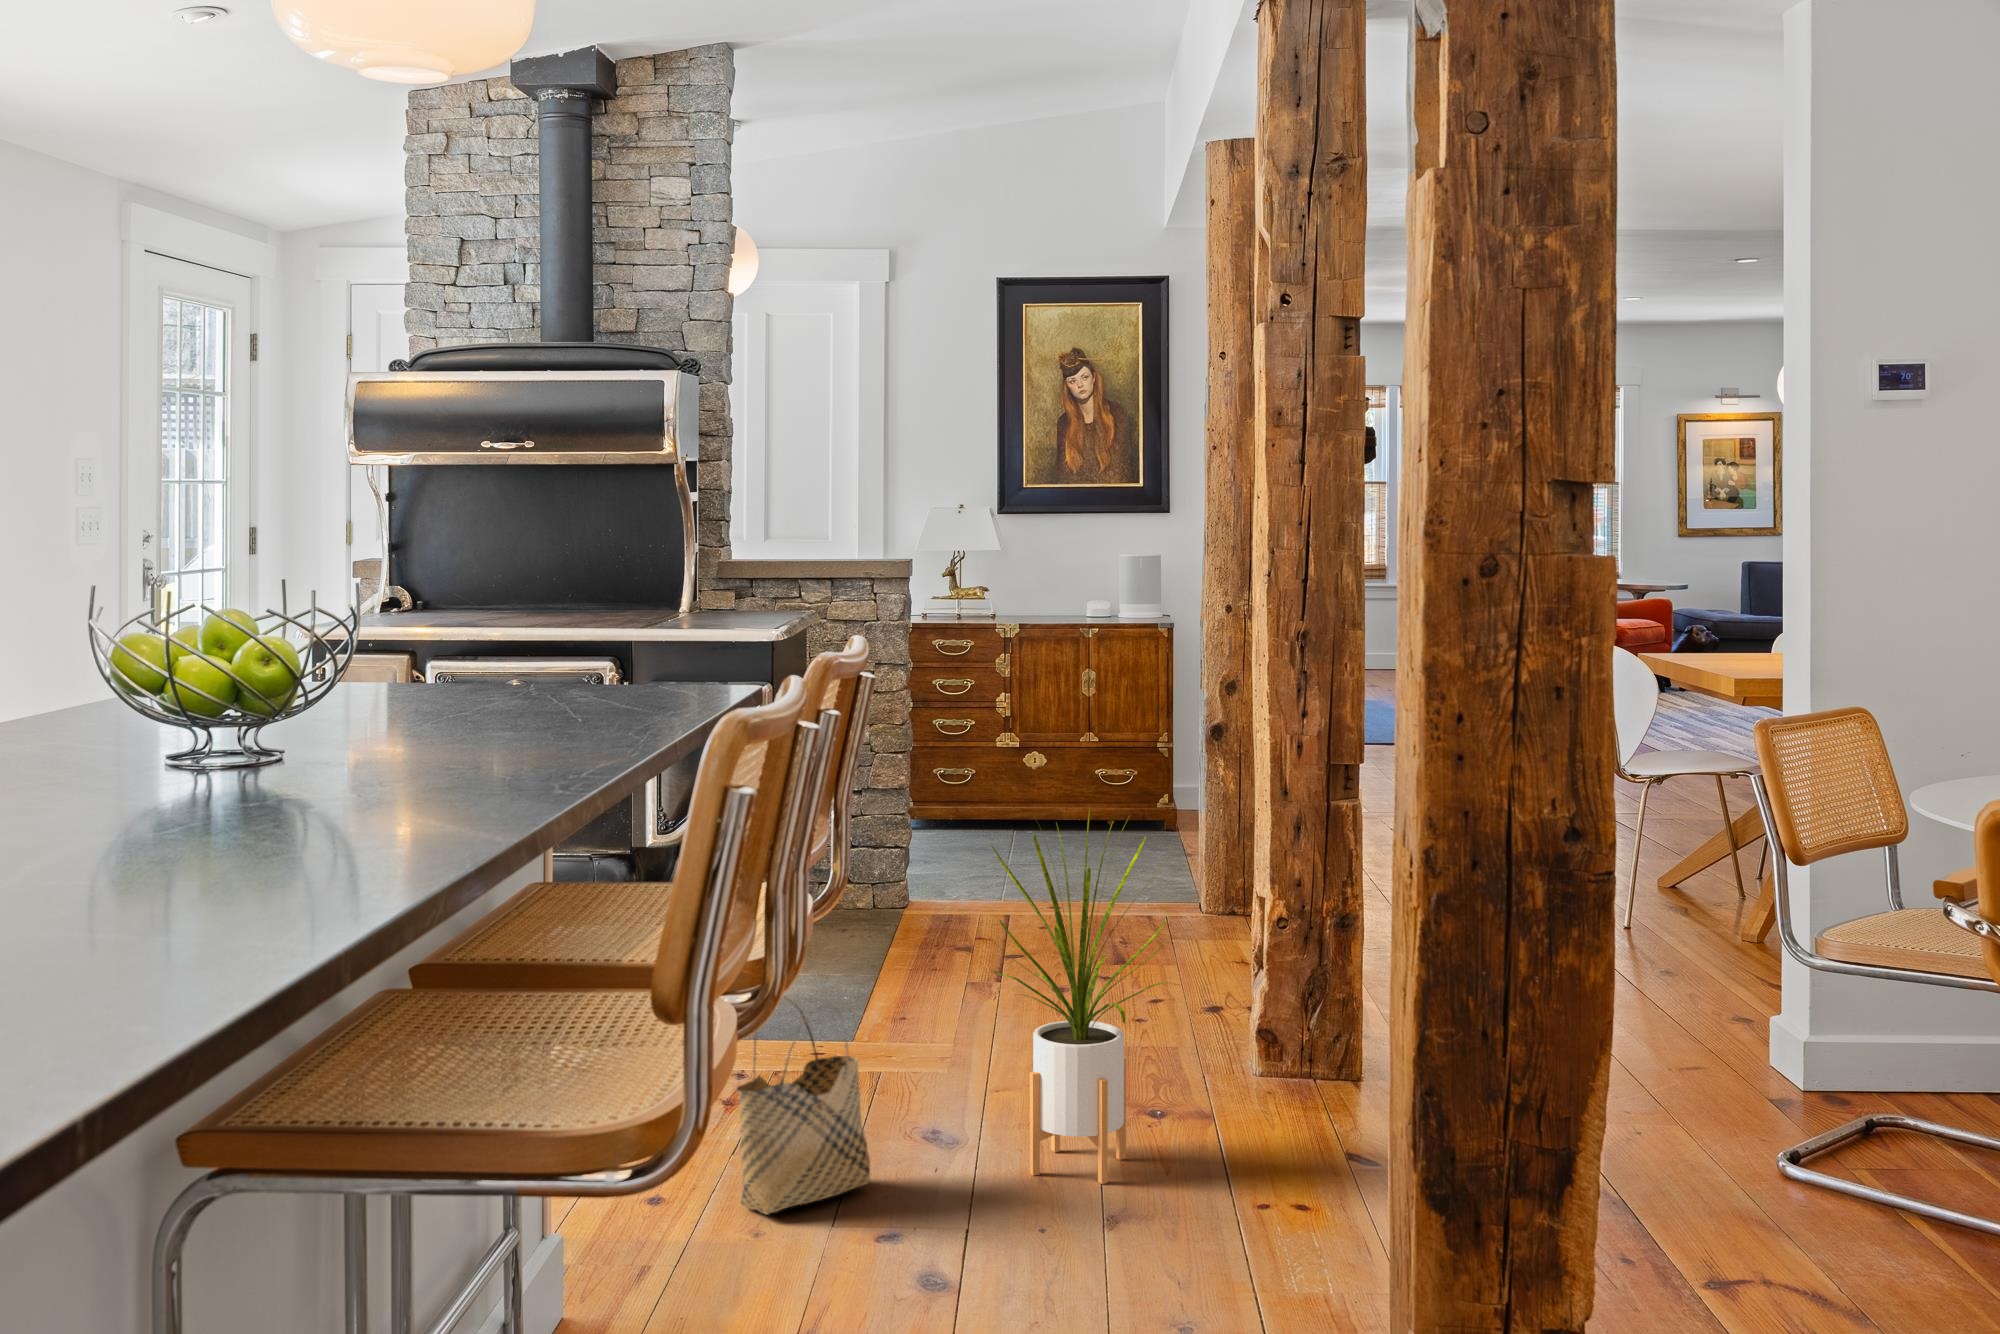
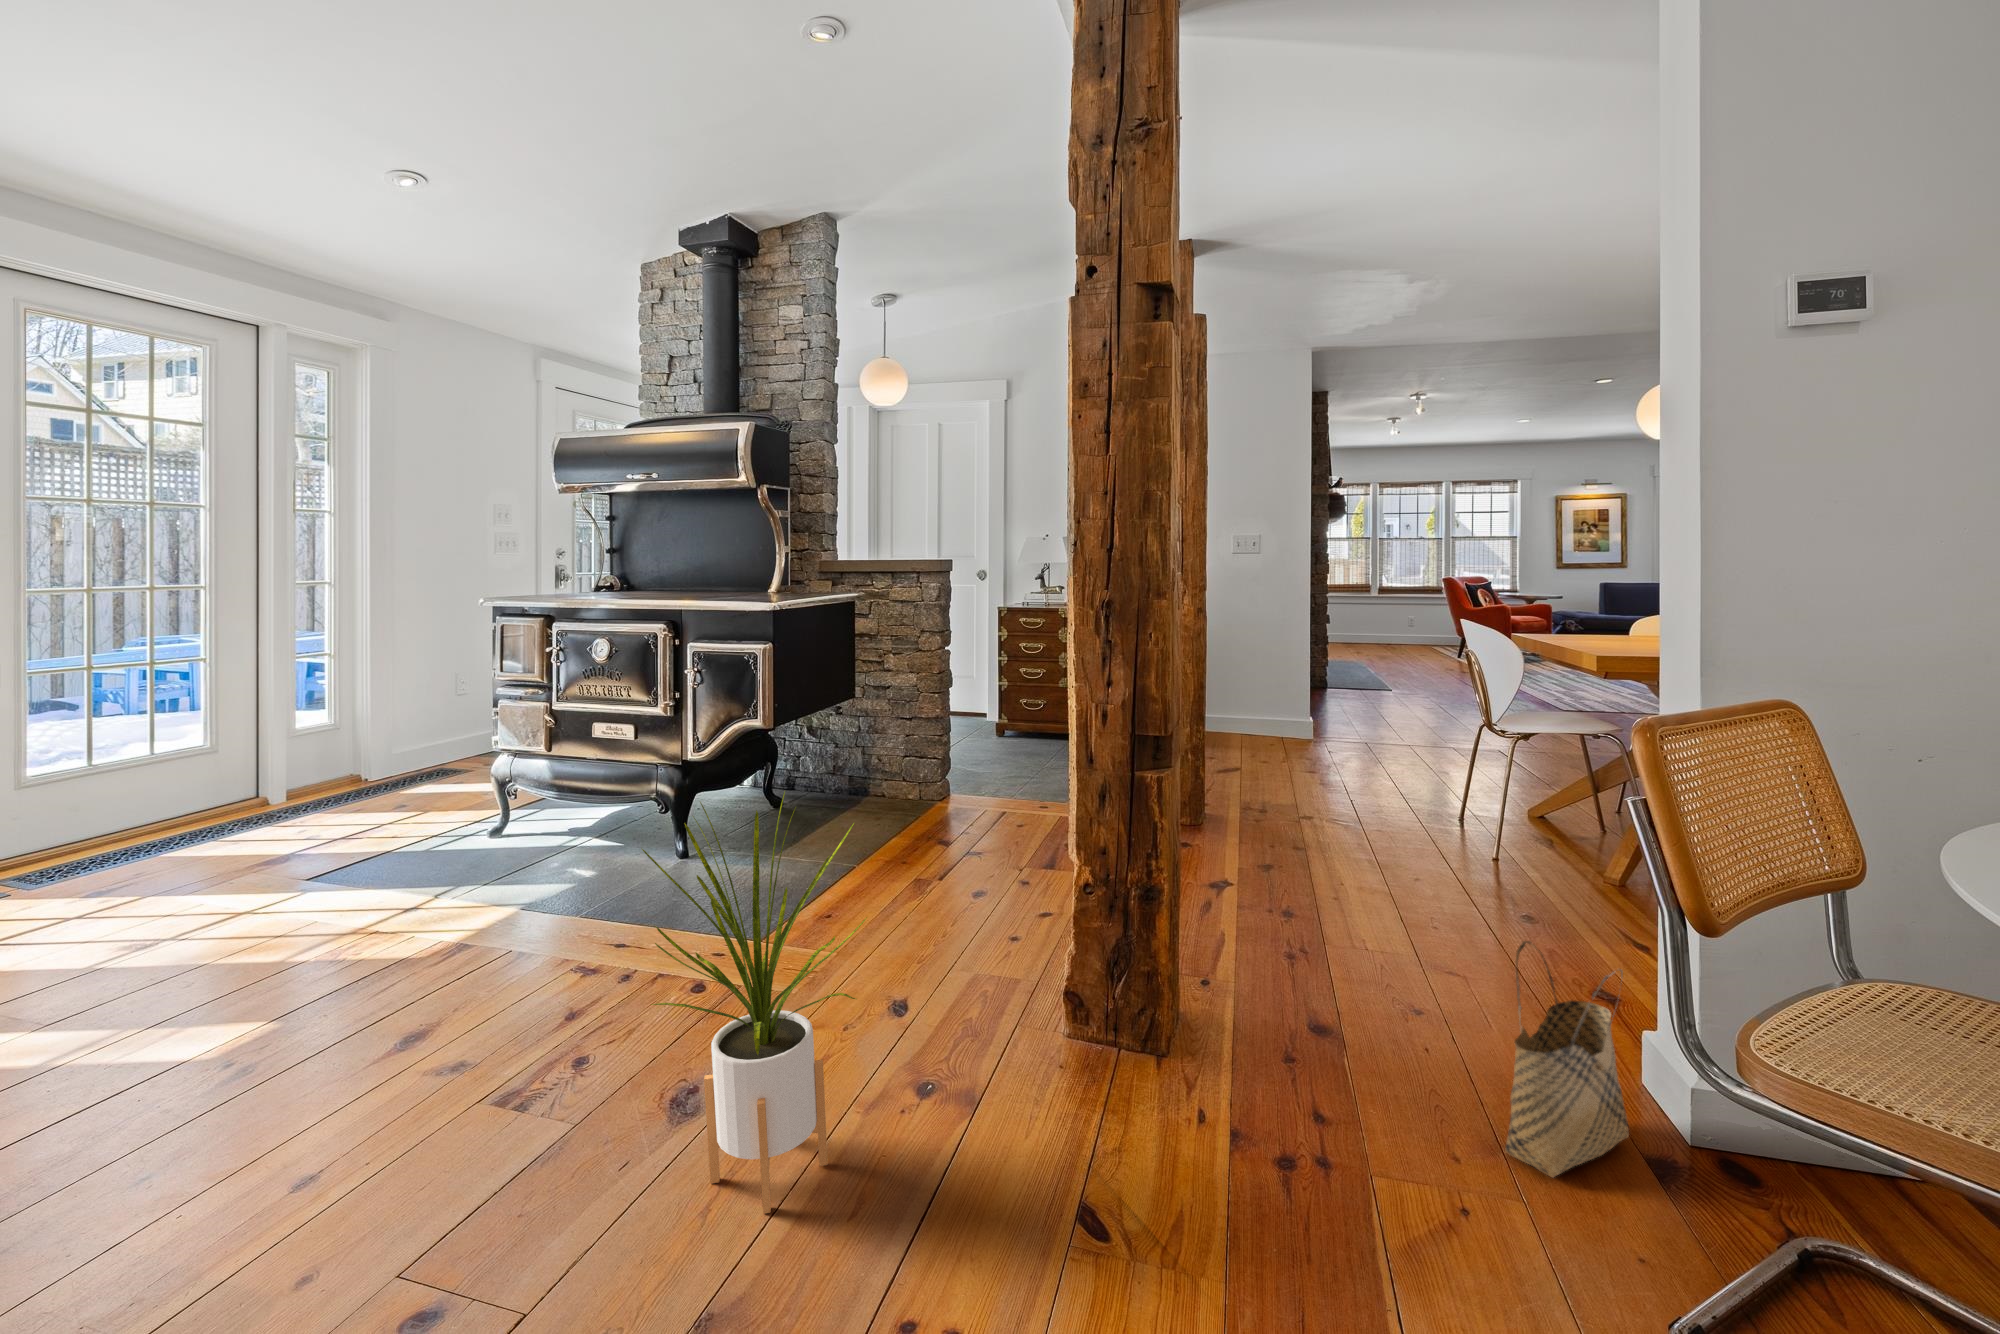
woven basket: present [737,999,870,1215] -> present [1505,941,1629,1177]

